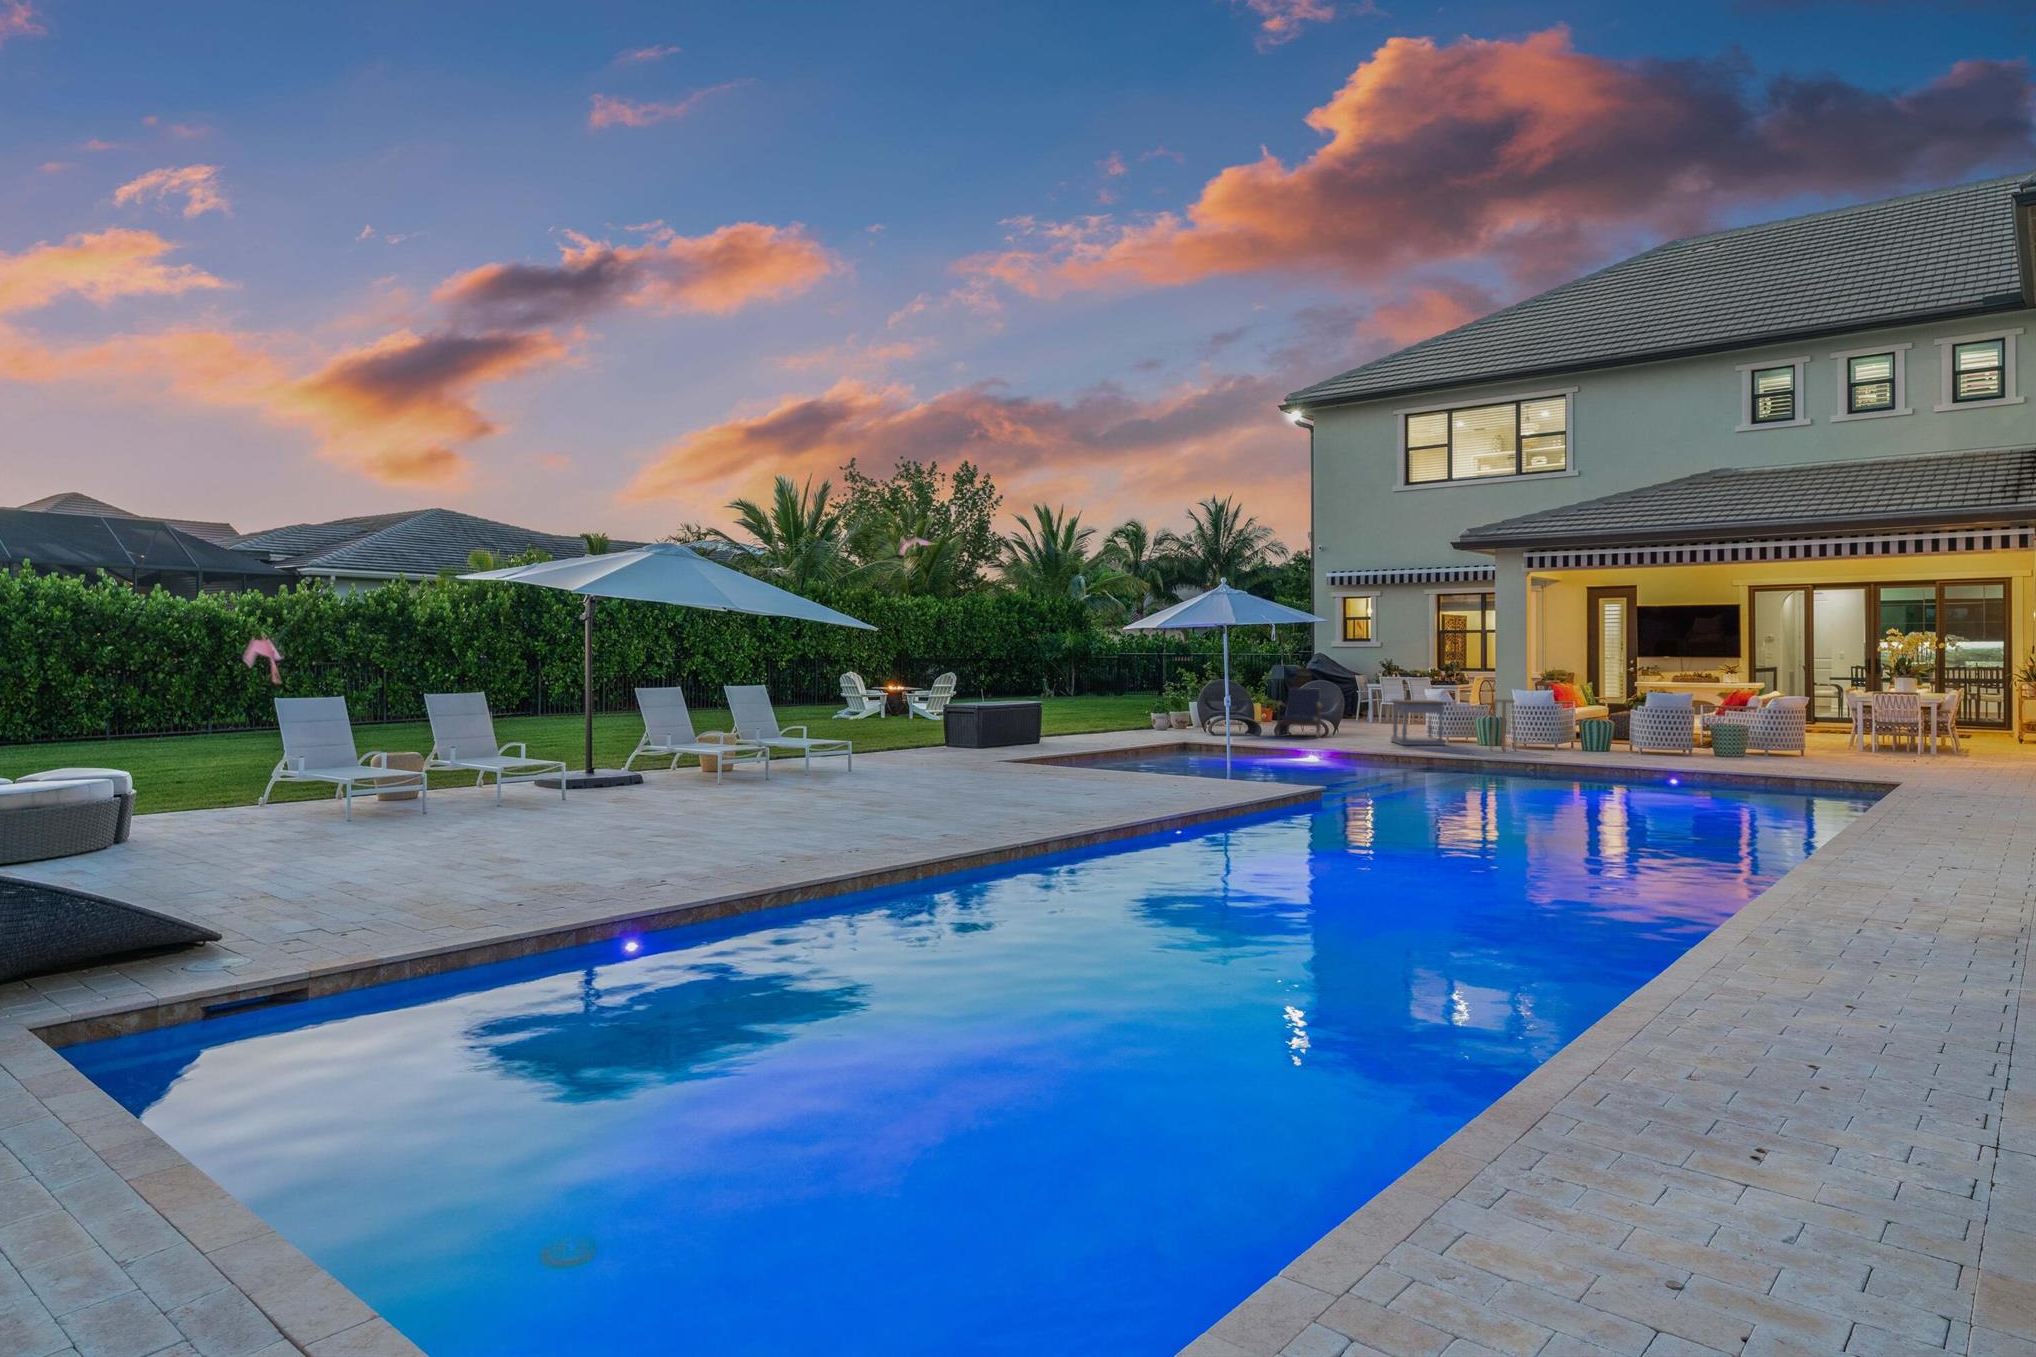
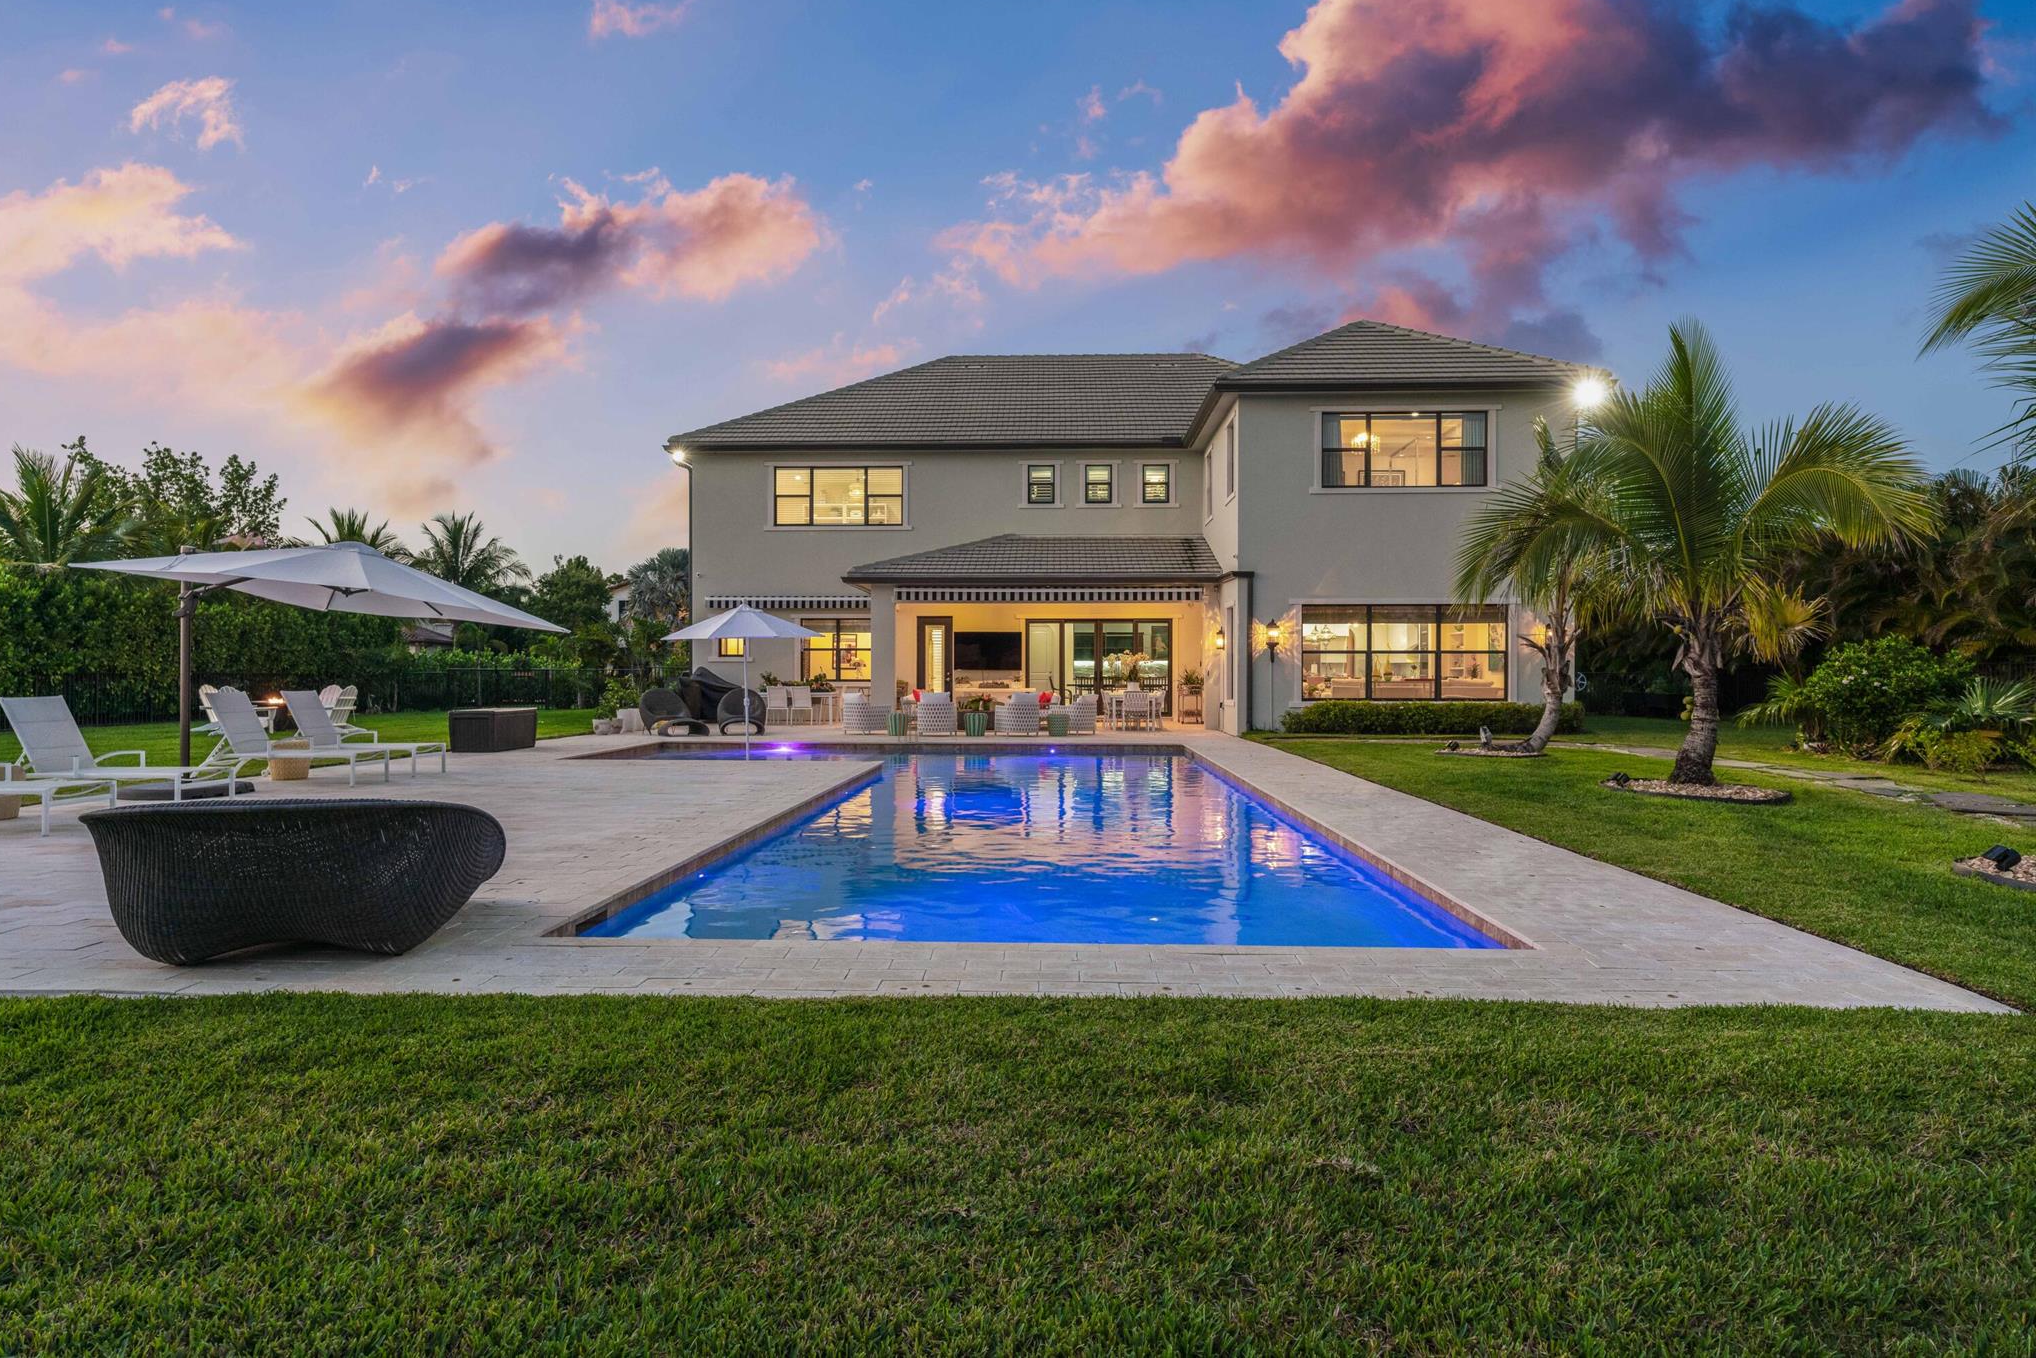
lounge chair: present [1277,688,1322,736] -> none [703,697,743,740]
side table: present [1391,699,1445,745] -> none [808,703,858,742]

